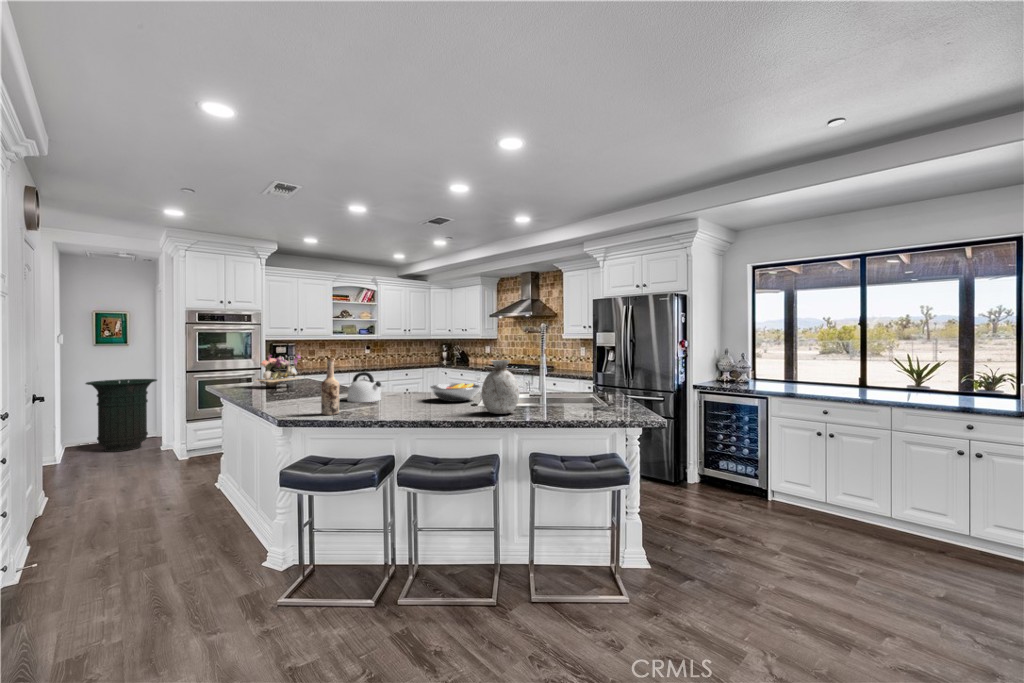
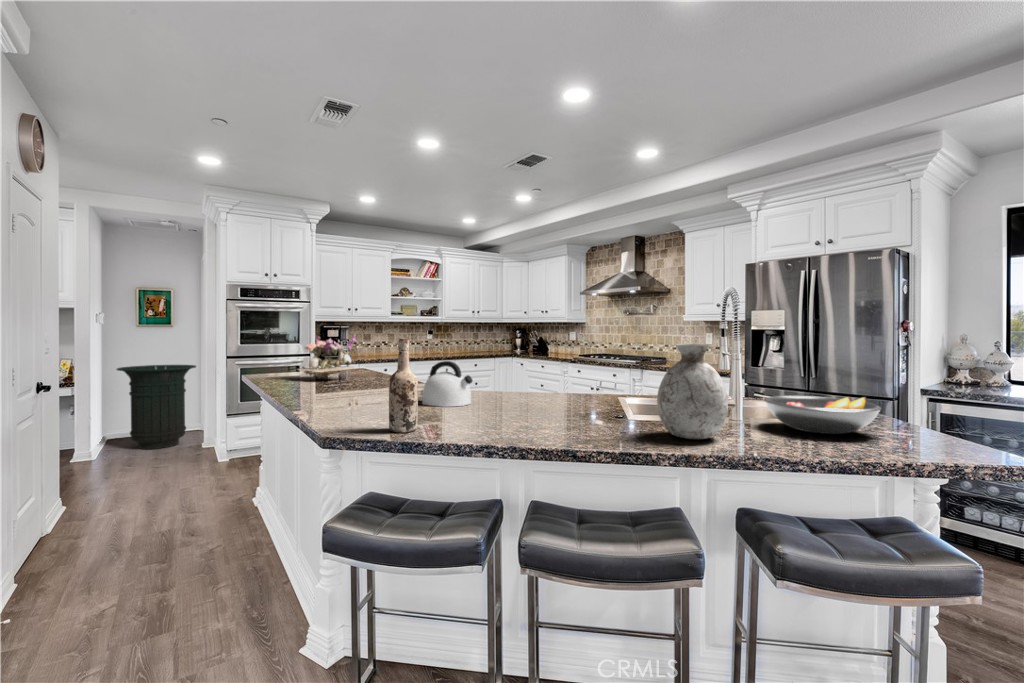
fruit bowl: present [430,383,480,402] -> present [764,396,881,434]

